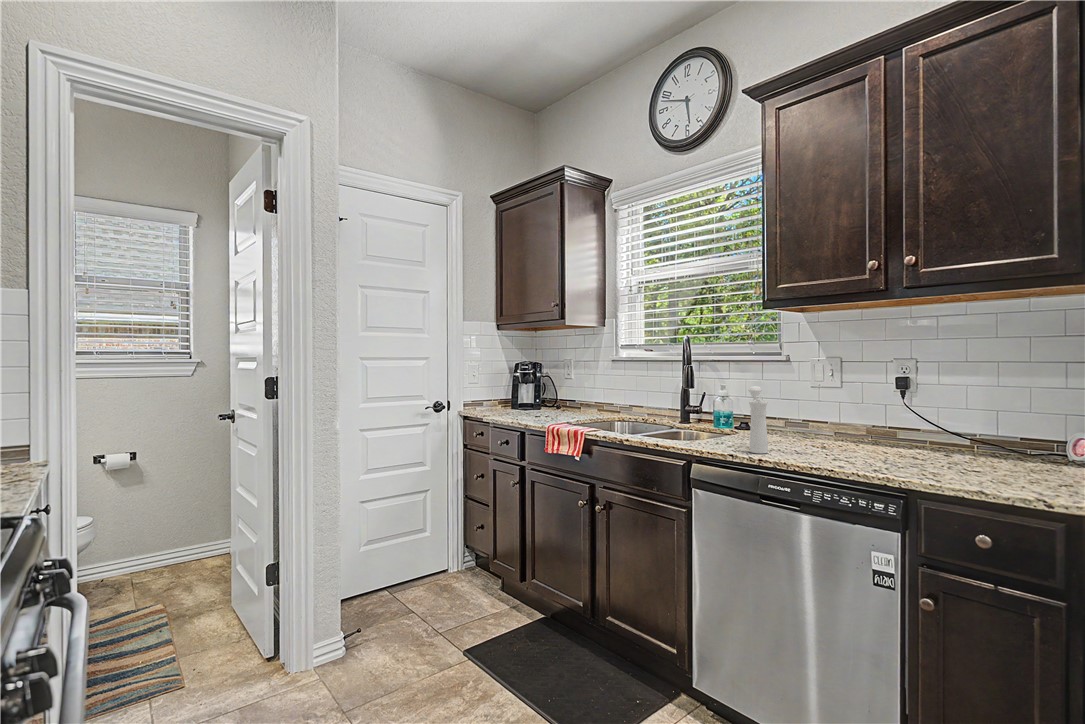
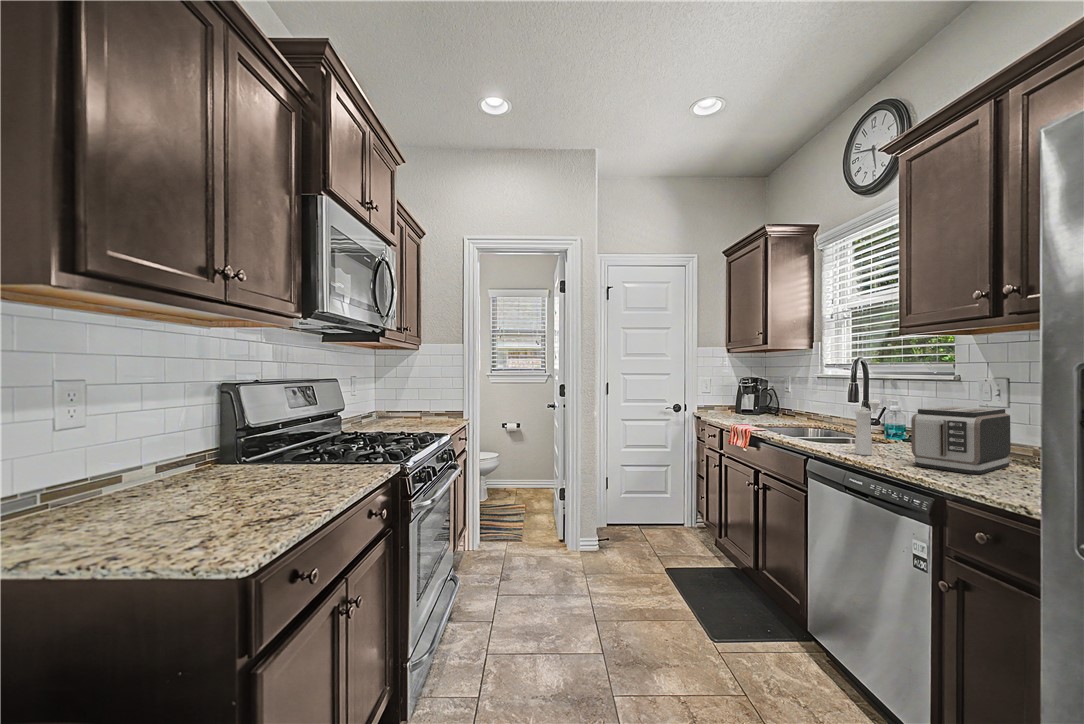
toaster: none [822,389,905,464] -> present [911,406,1011,474]

